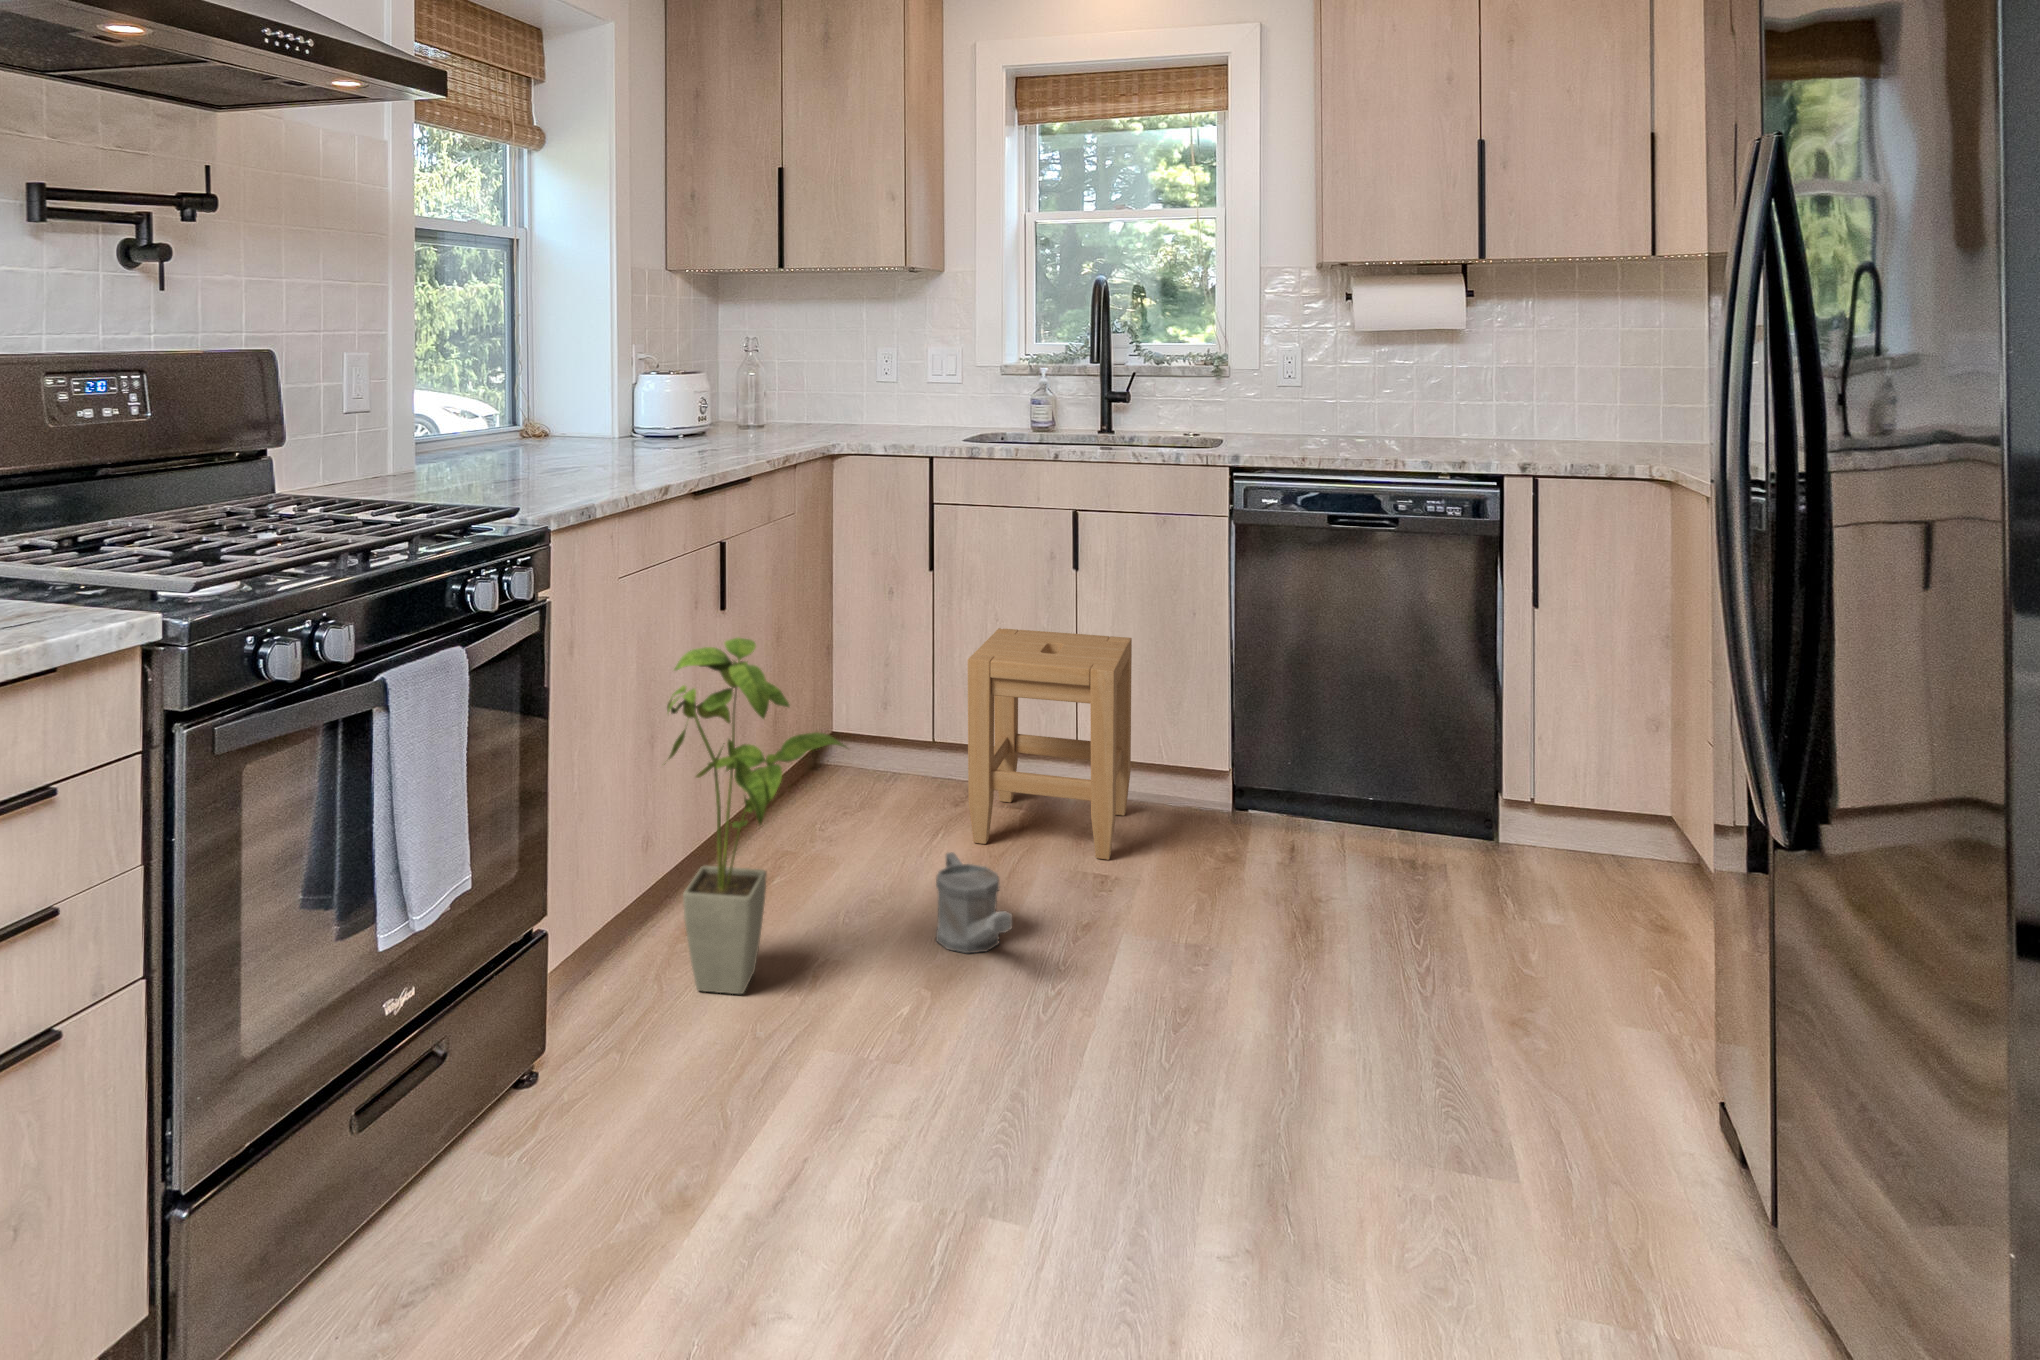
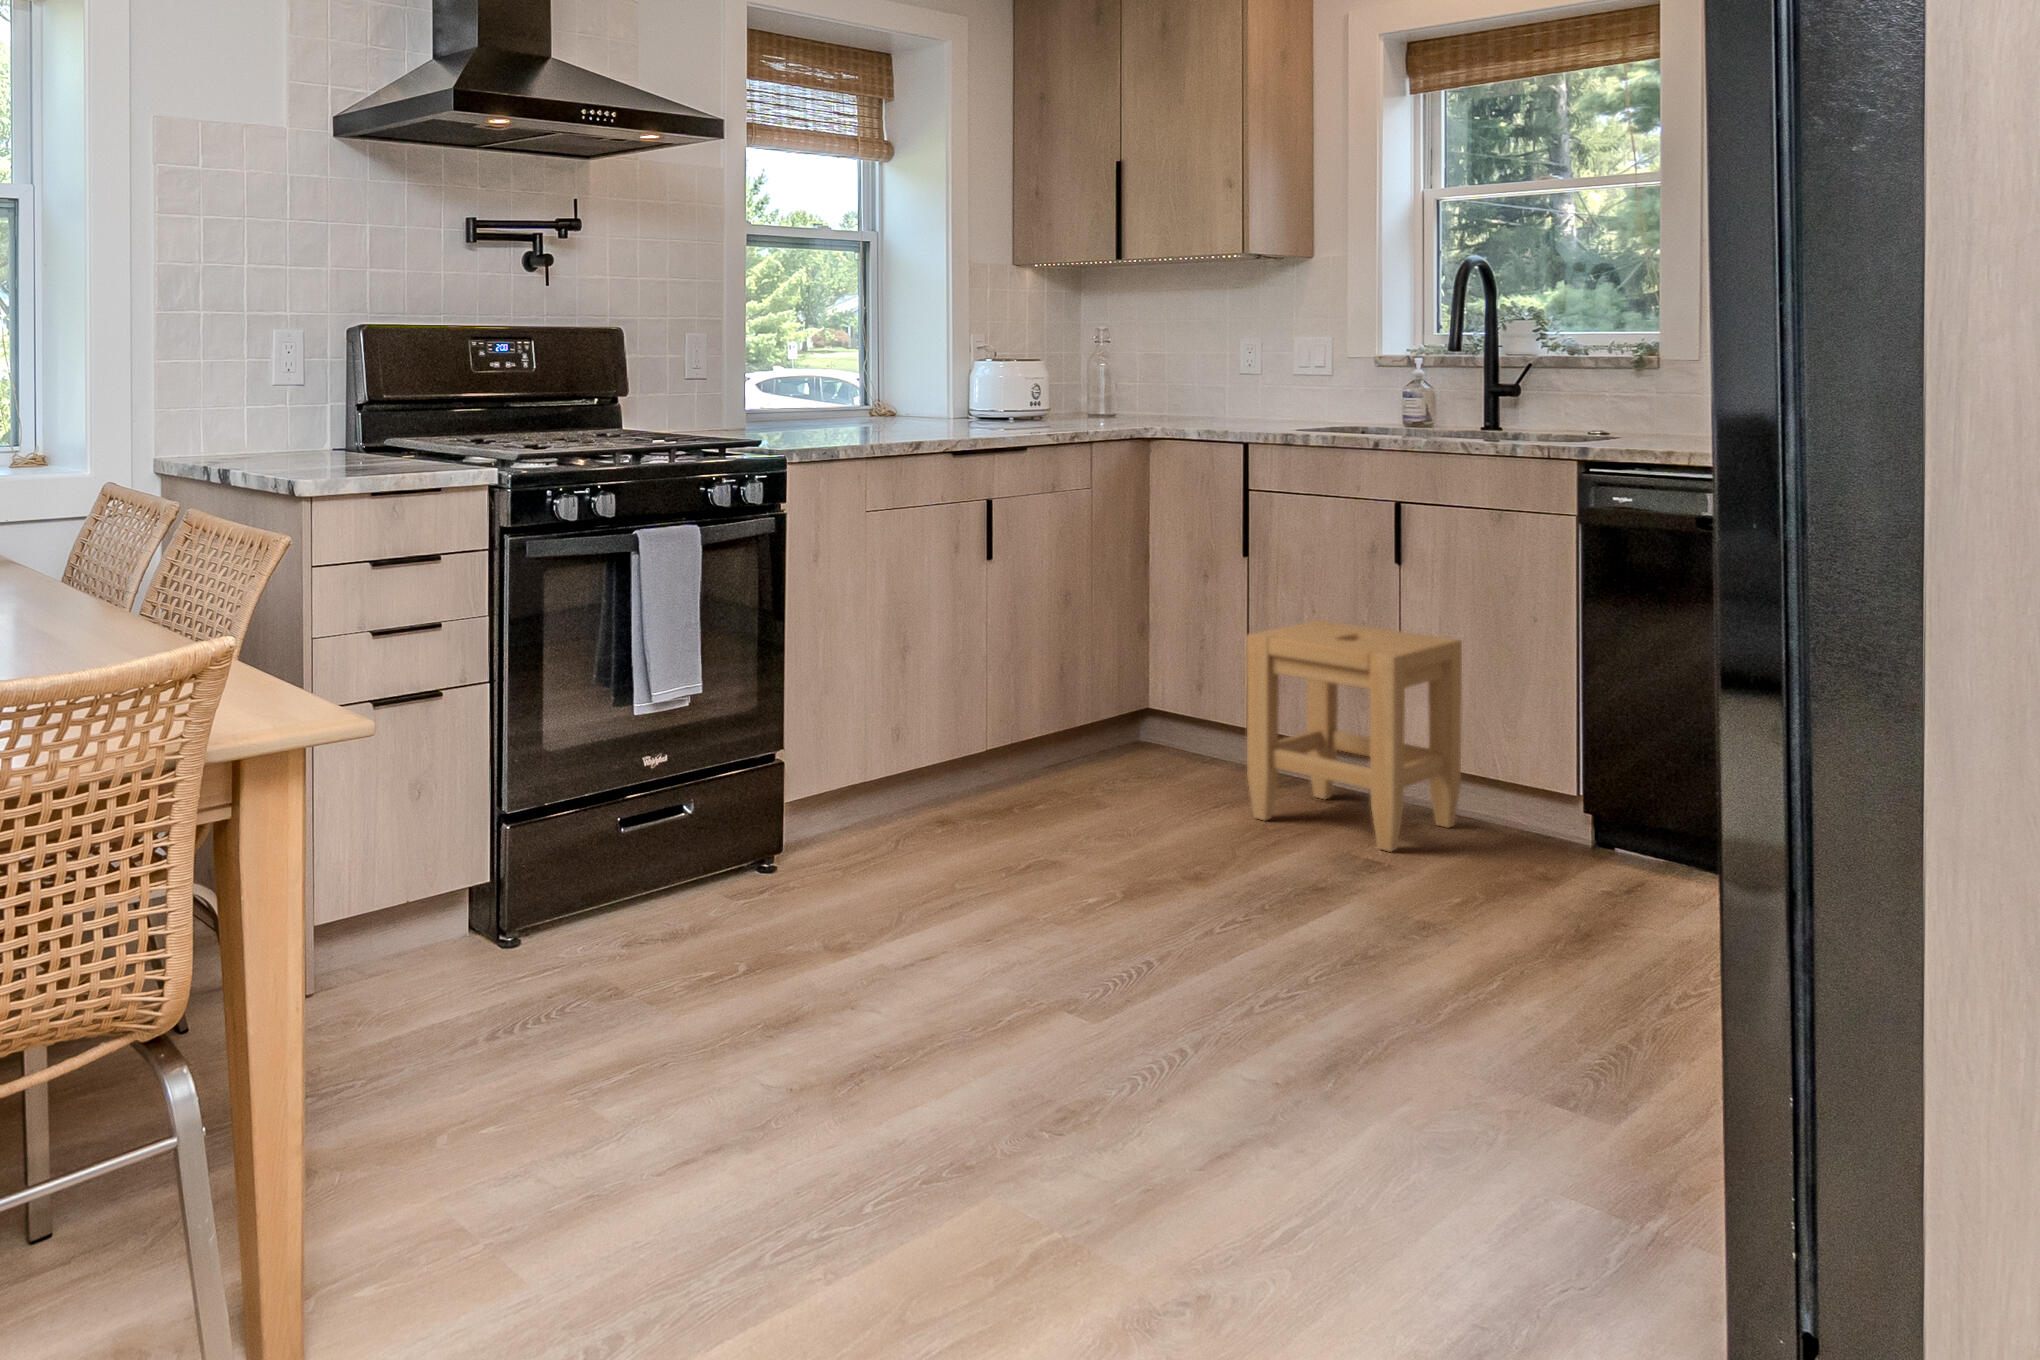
house plant: present [664,637,847,994] -> none [891,564,1055,861]
watering can: present [936,852,1012,953] -> none [1150,797,1216,880]

